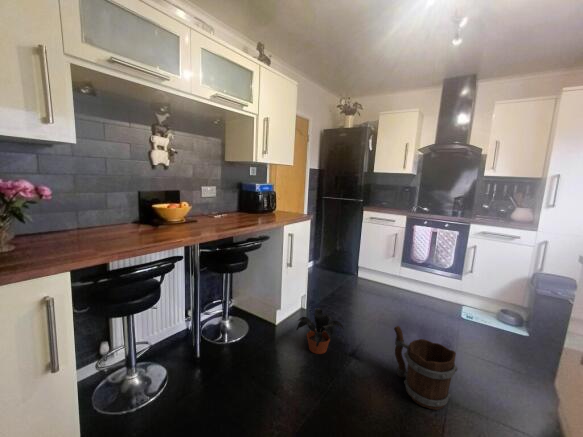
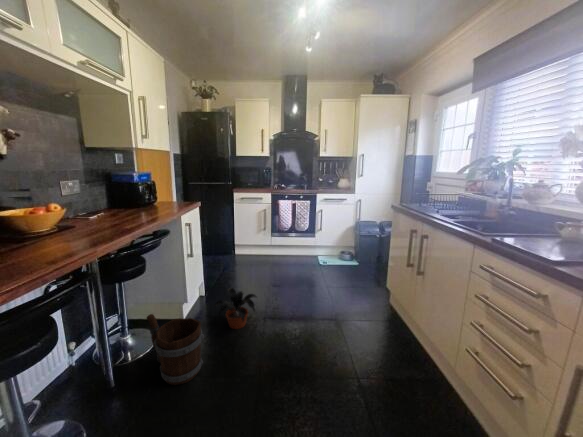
bucket: present [394,326,458,410] -> present [147,314,204,385]

